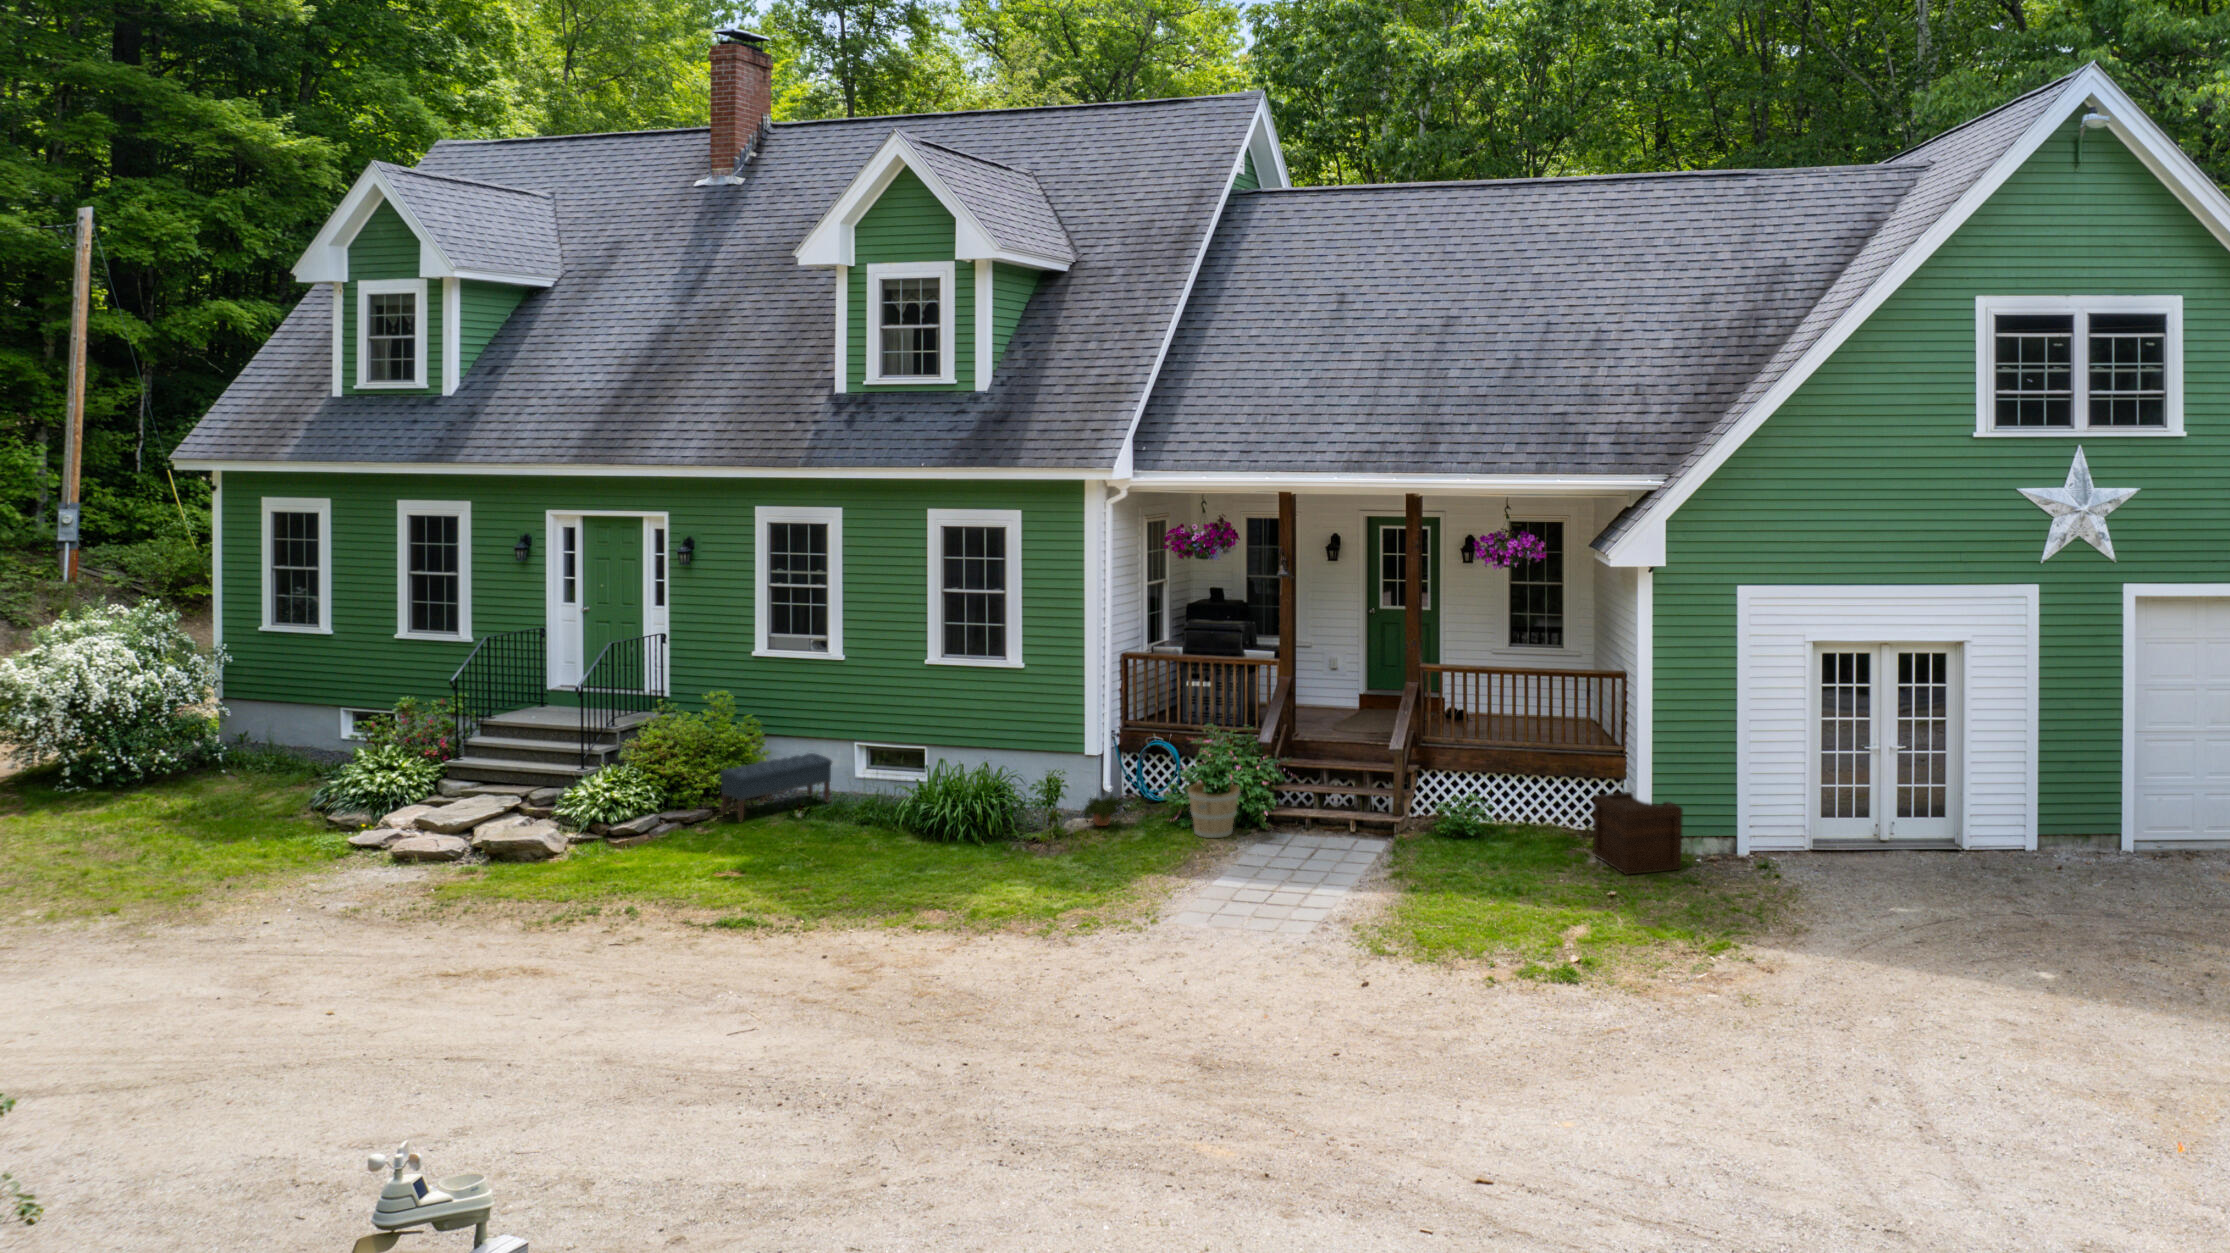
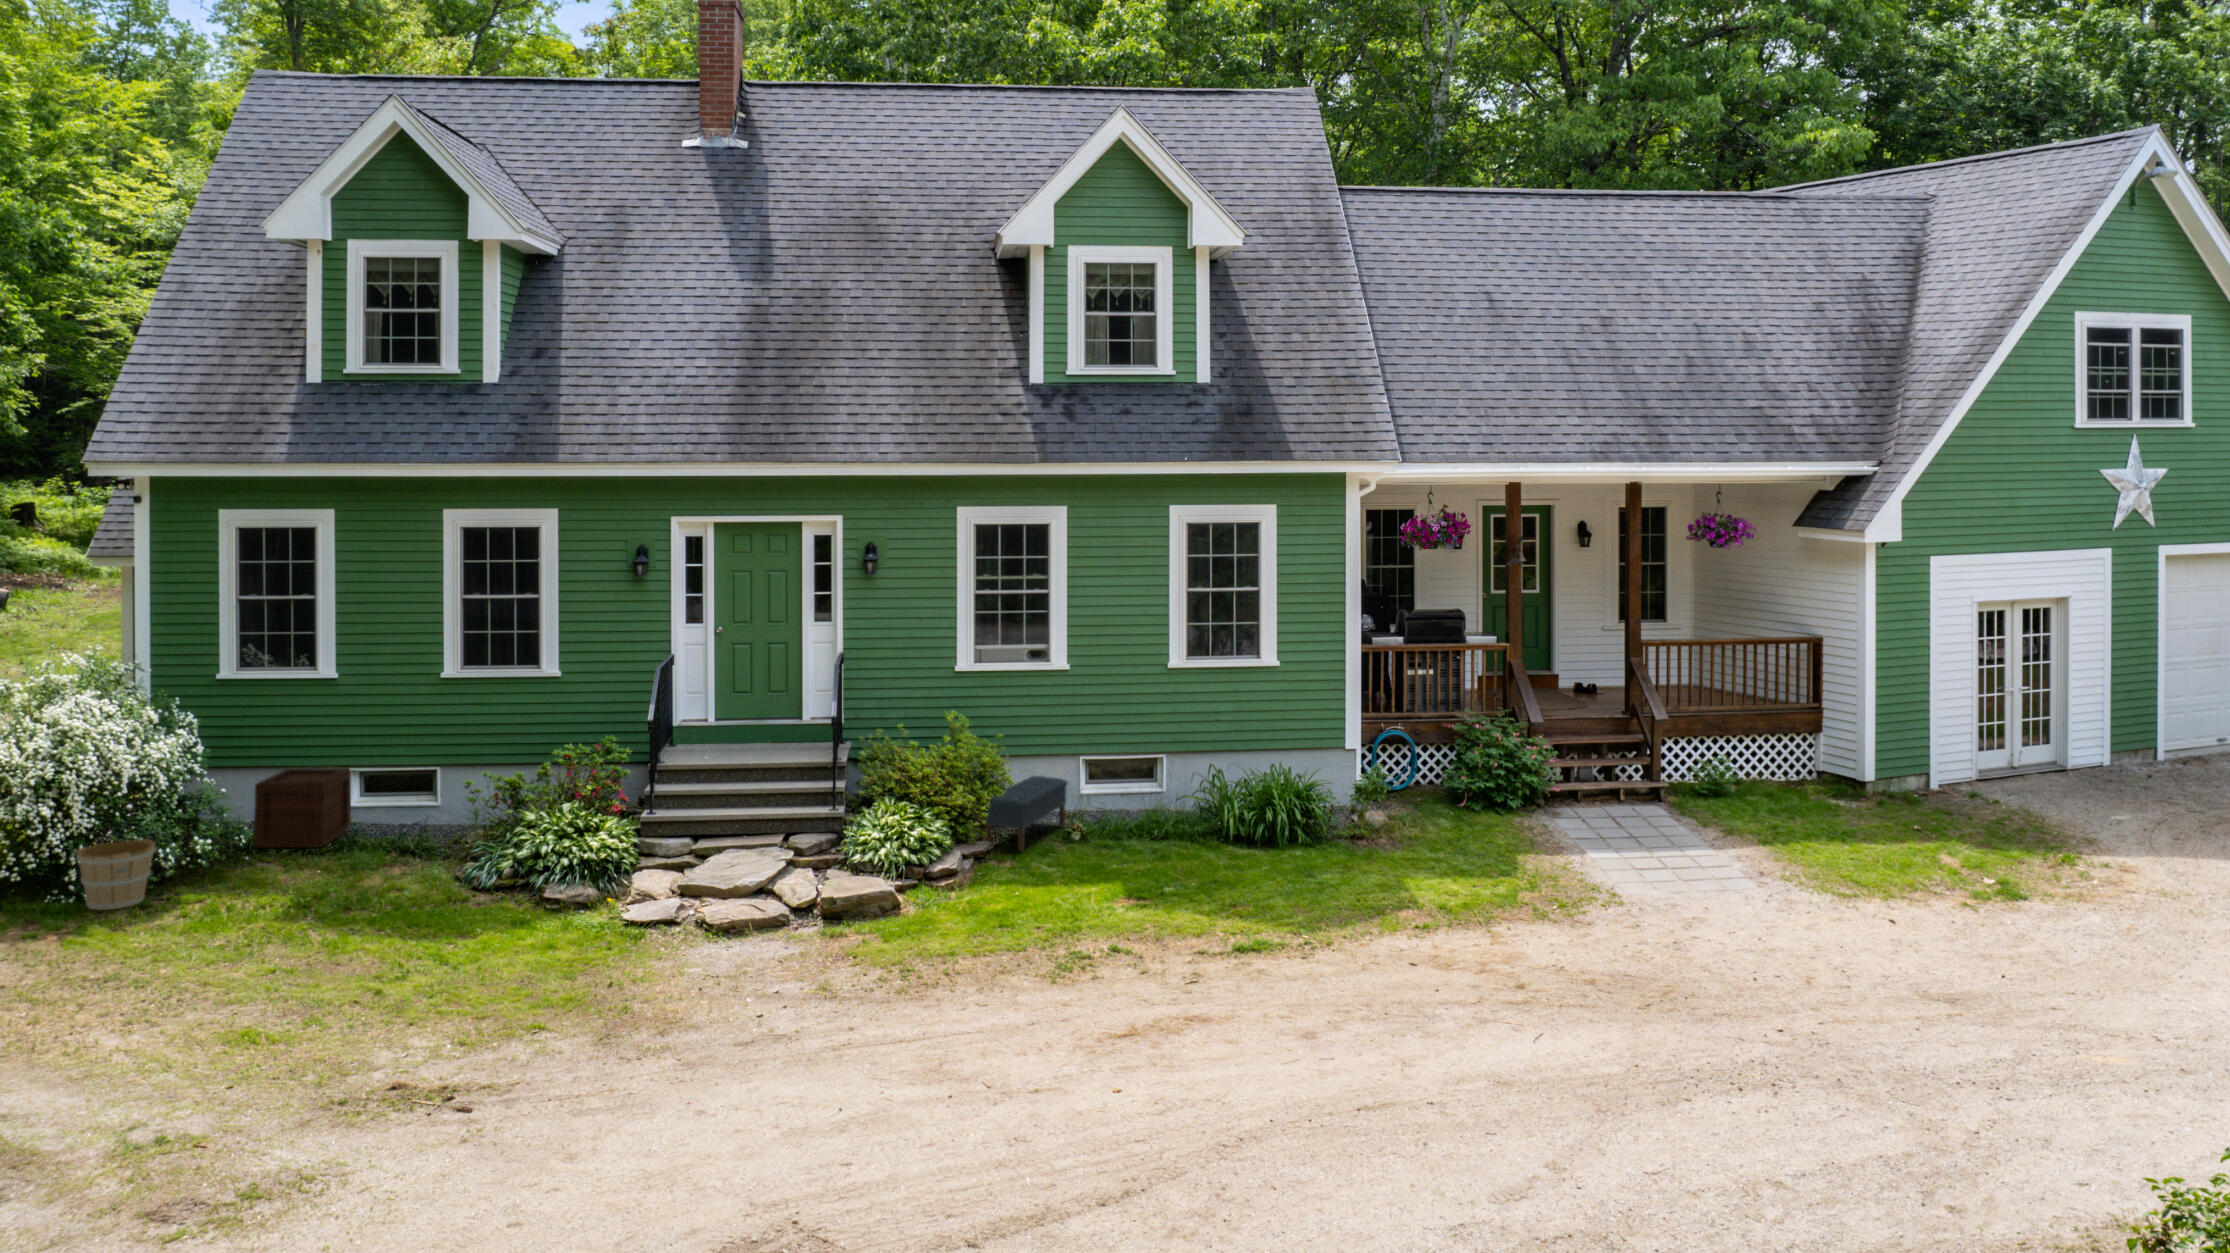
wooden bucket: present [1188,782,1241,838] -> present [76,839,156,911]
wooden crate: present [1593,792,1683,875] -> present [254,769,352,848]
potted plant: present [1082,794,1121,826] -> none [1343,787,1388,820]

